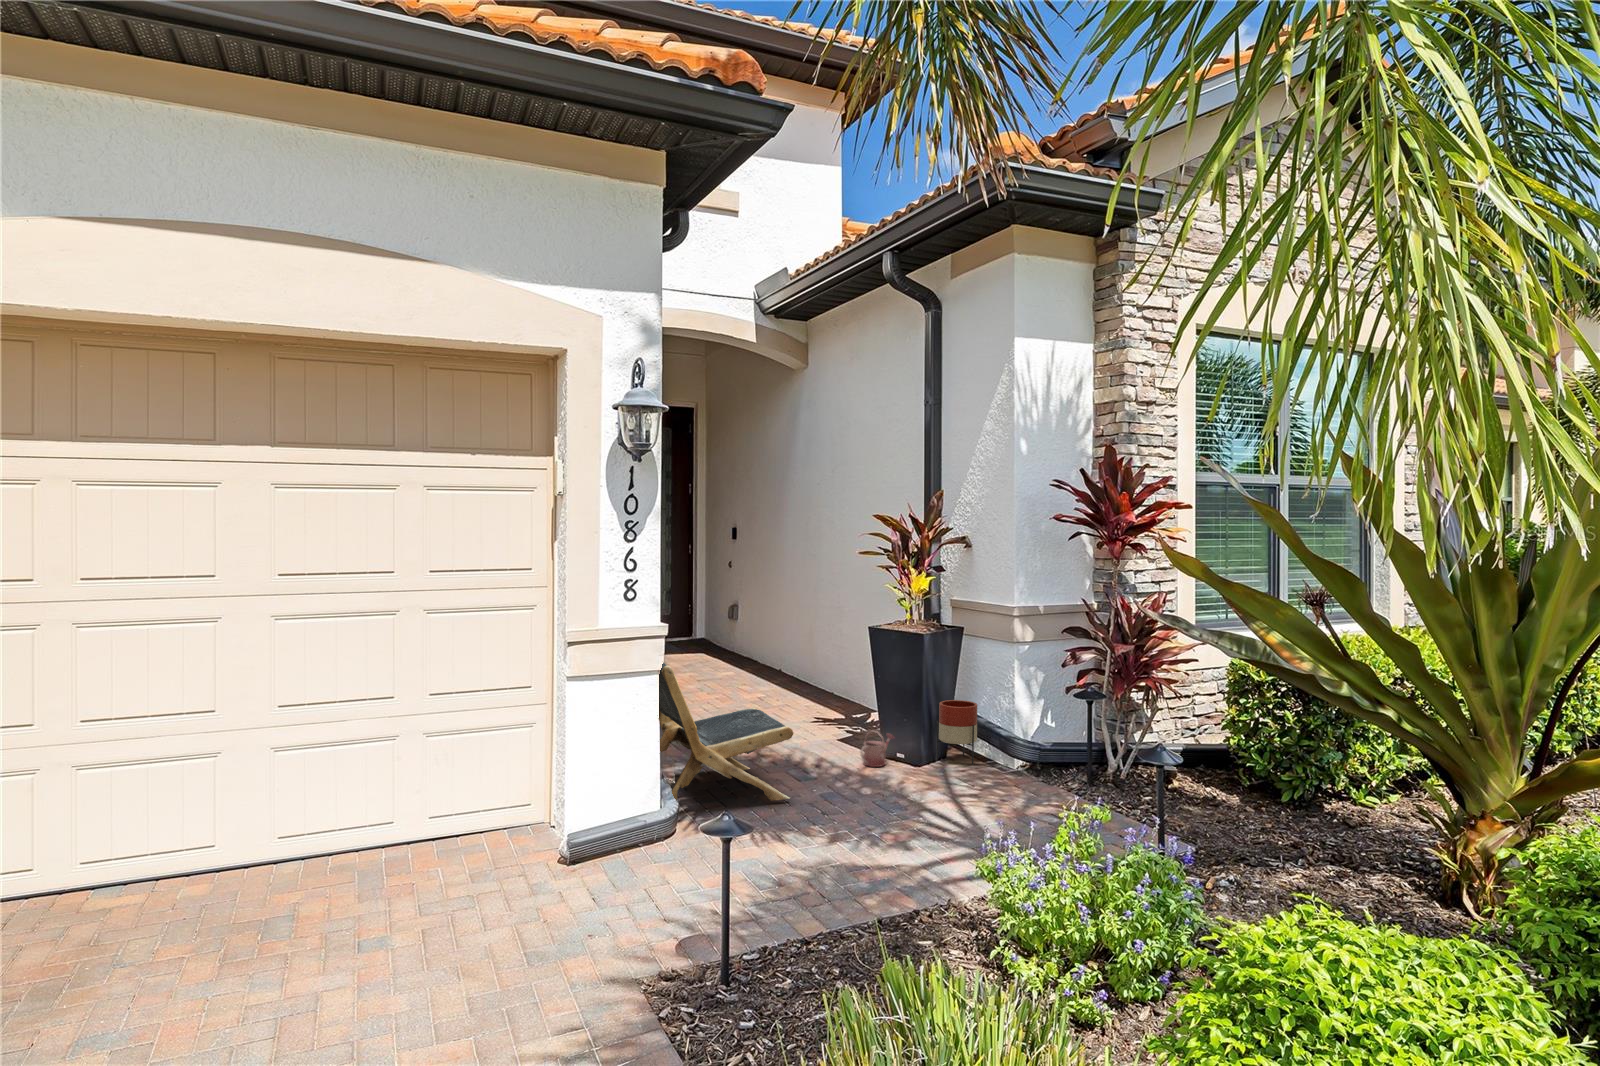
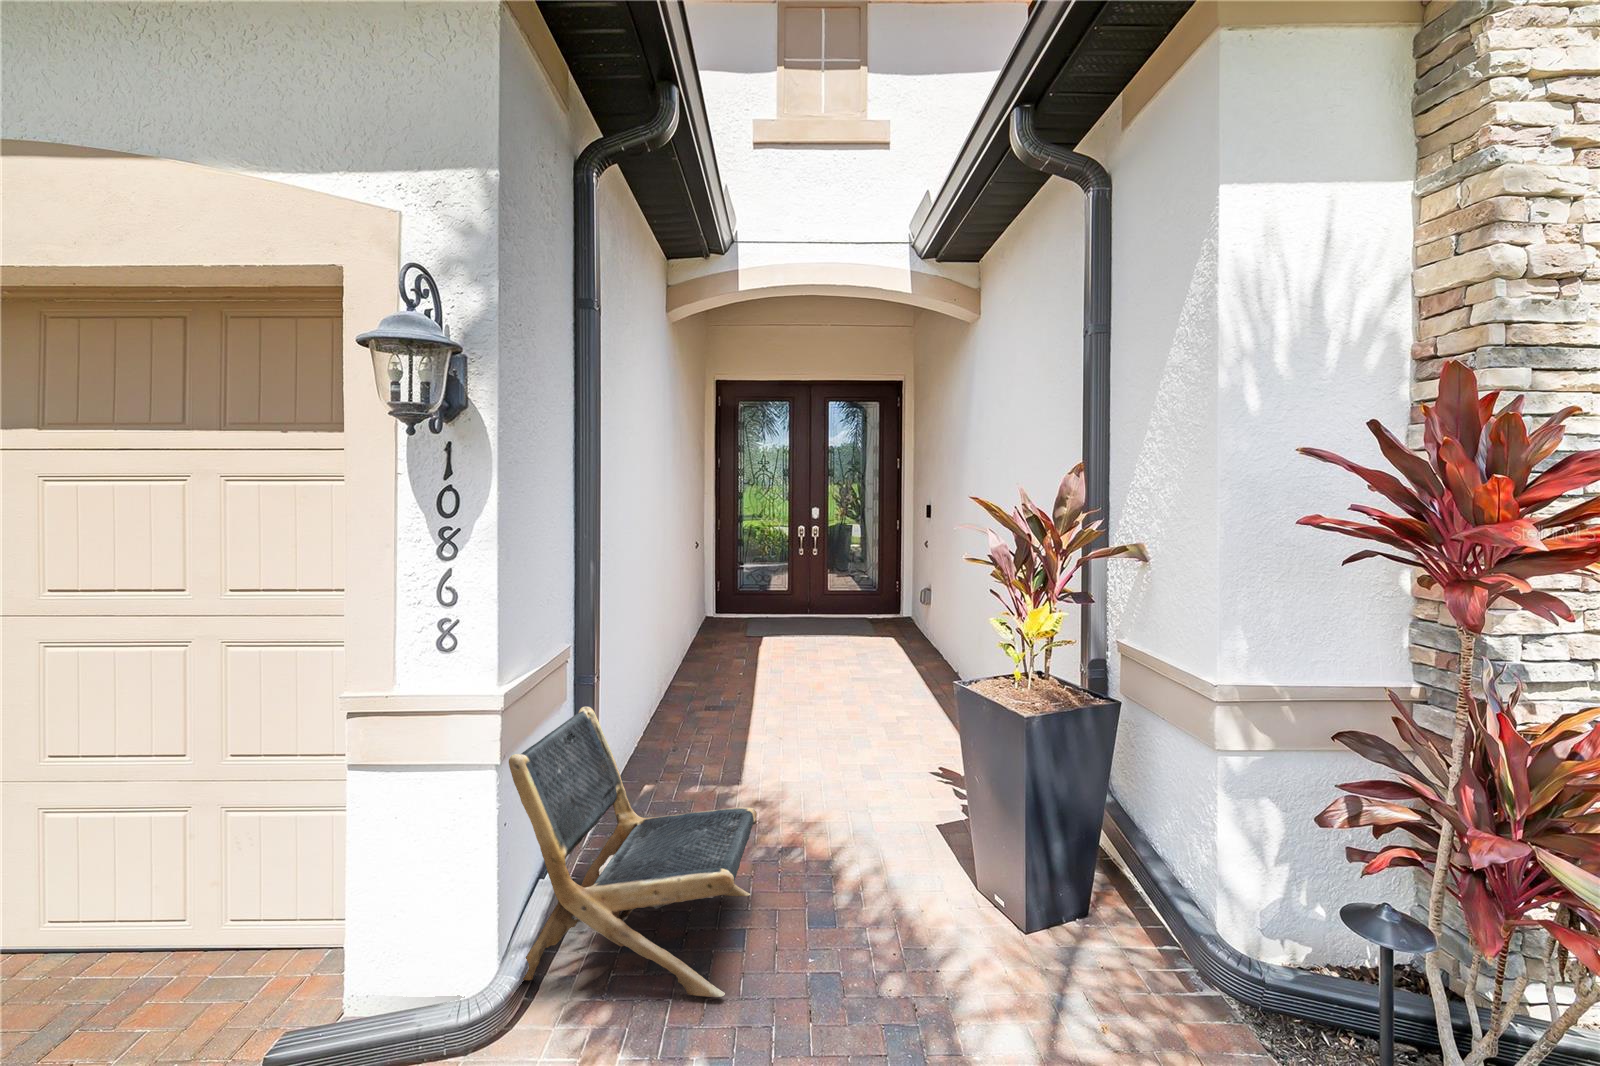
planter: present [936,700,977,765] -> none [1062,834,1140,970]
watering can: present [861,731,894,767] -> none [913,869,990,935]

